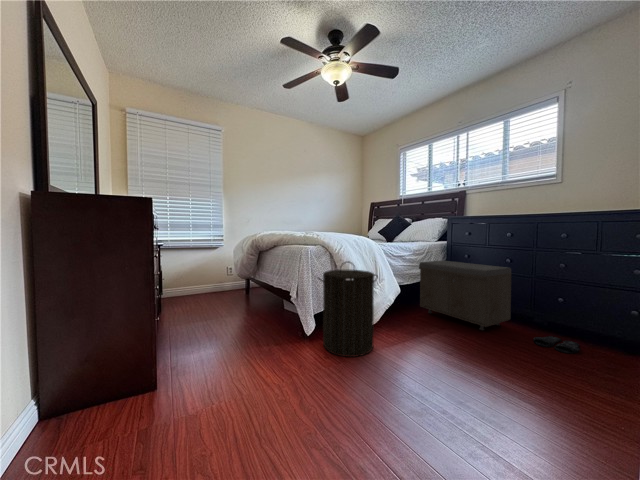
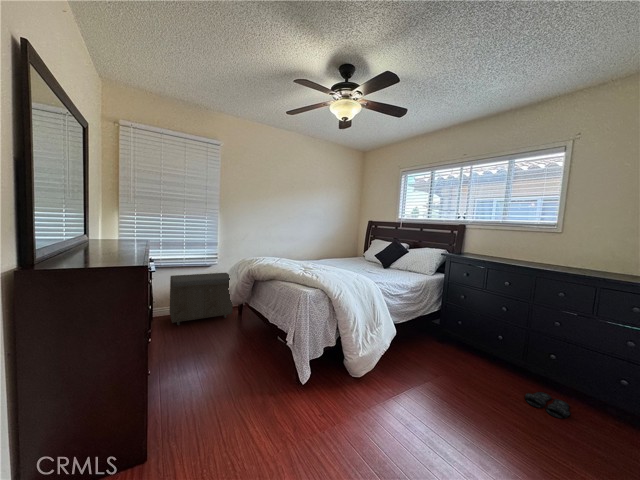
storage bench: present [419,260,511,330] -> present [170,273,233,325]
laundry hamper: present [319,262,378,357] -> none [316,314,377,416]

